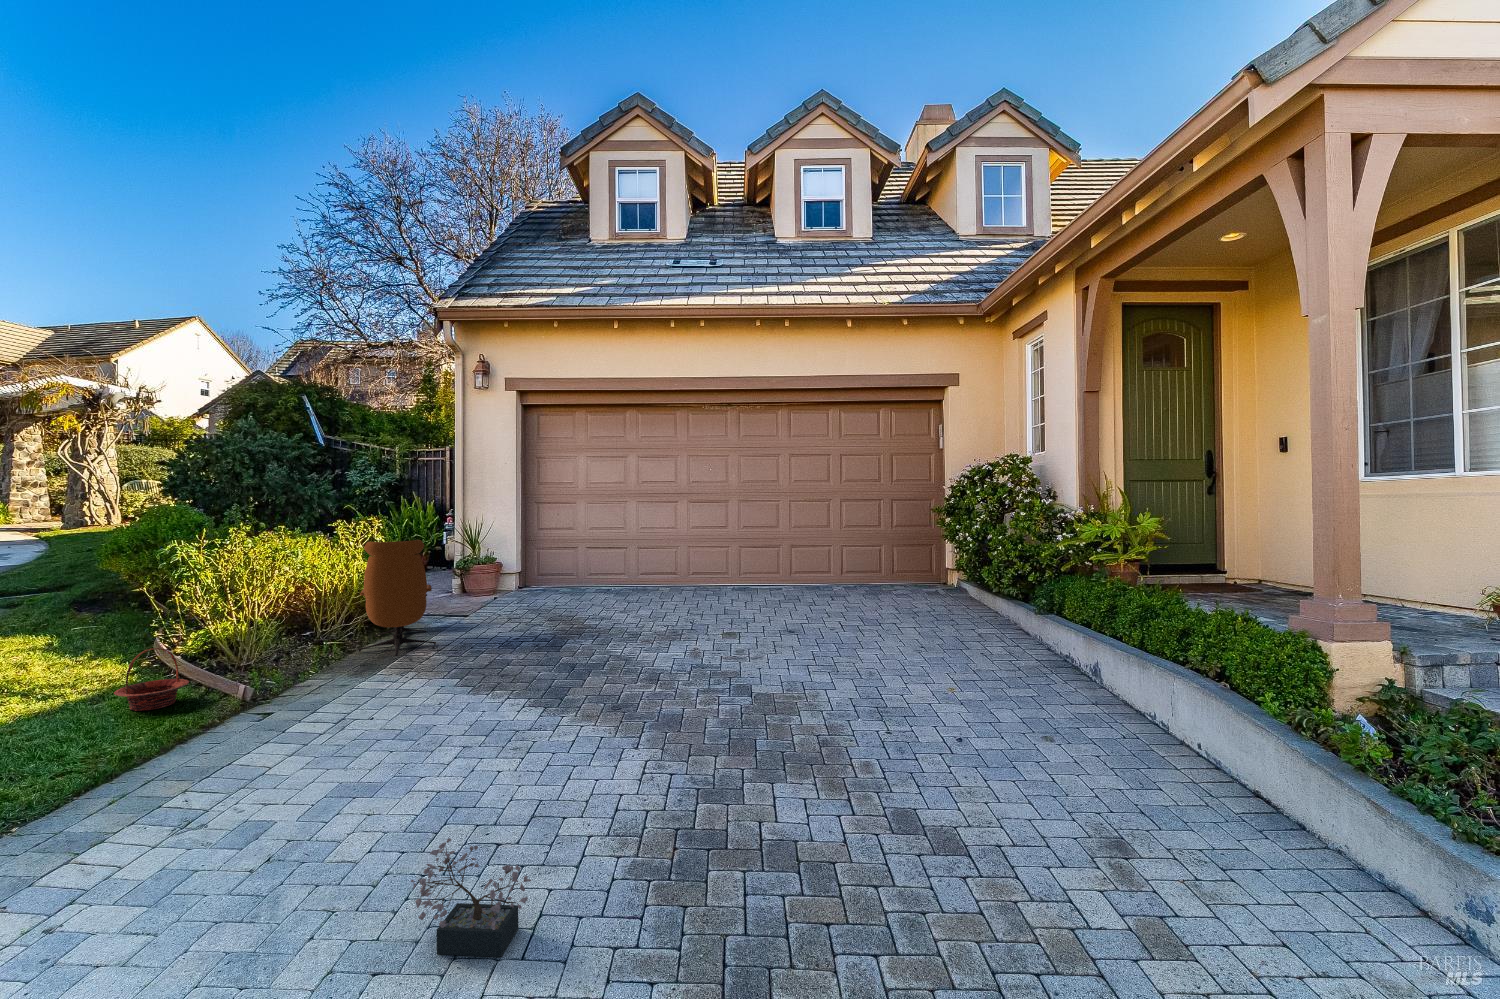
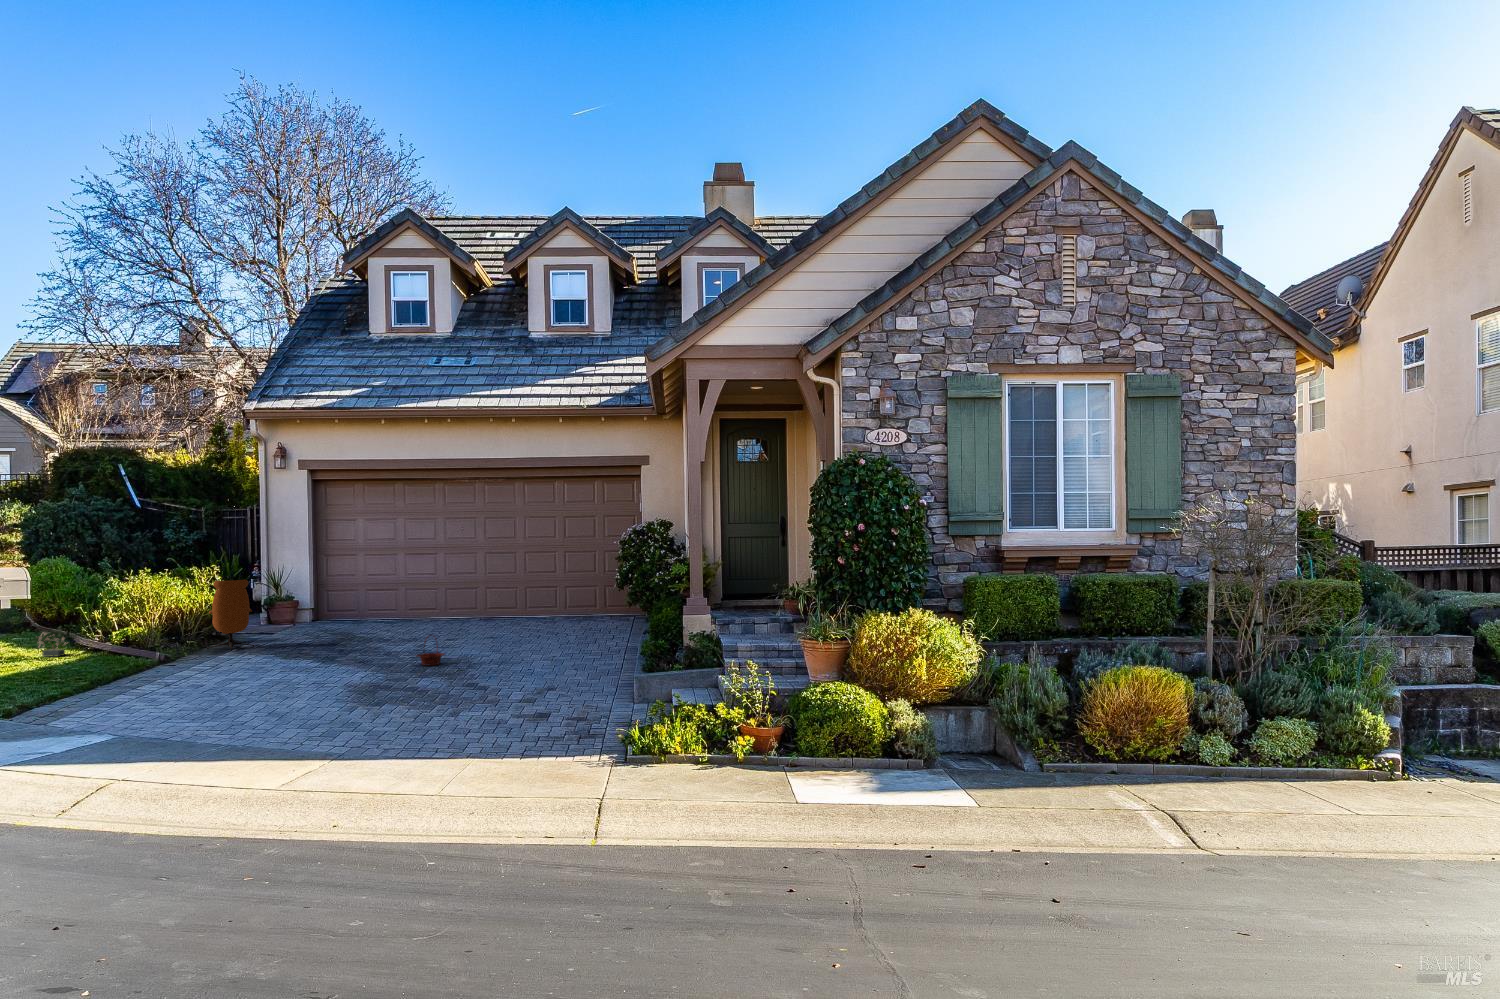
basket: present [114,648,189,711] -> present [417,645,445,666]
decorative plant: present [411,838,531,957] -> present [39,637,65,657]

